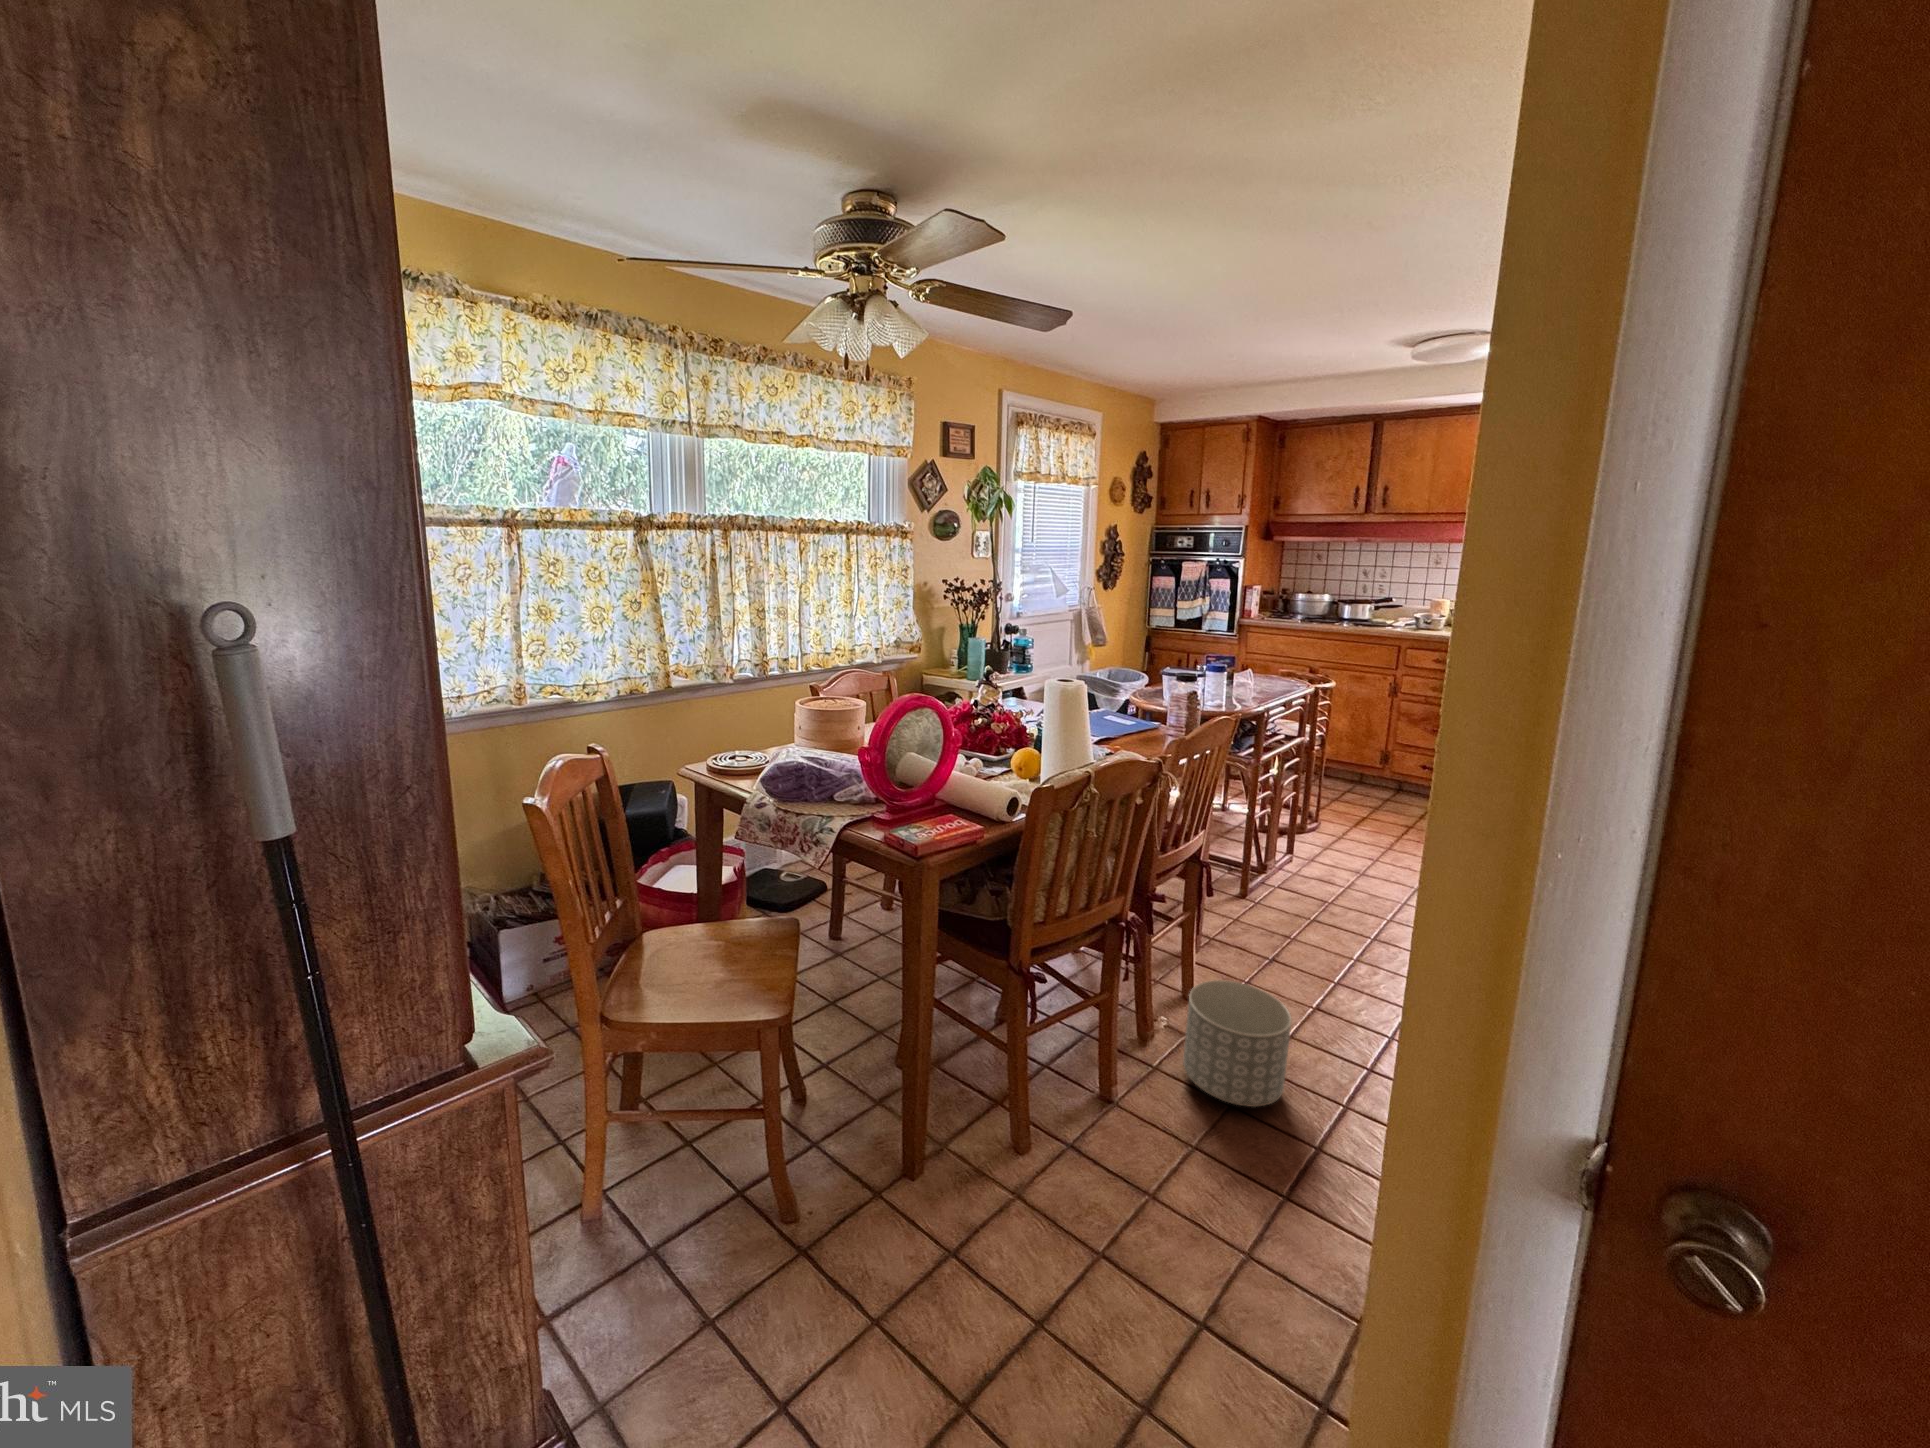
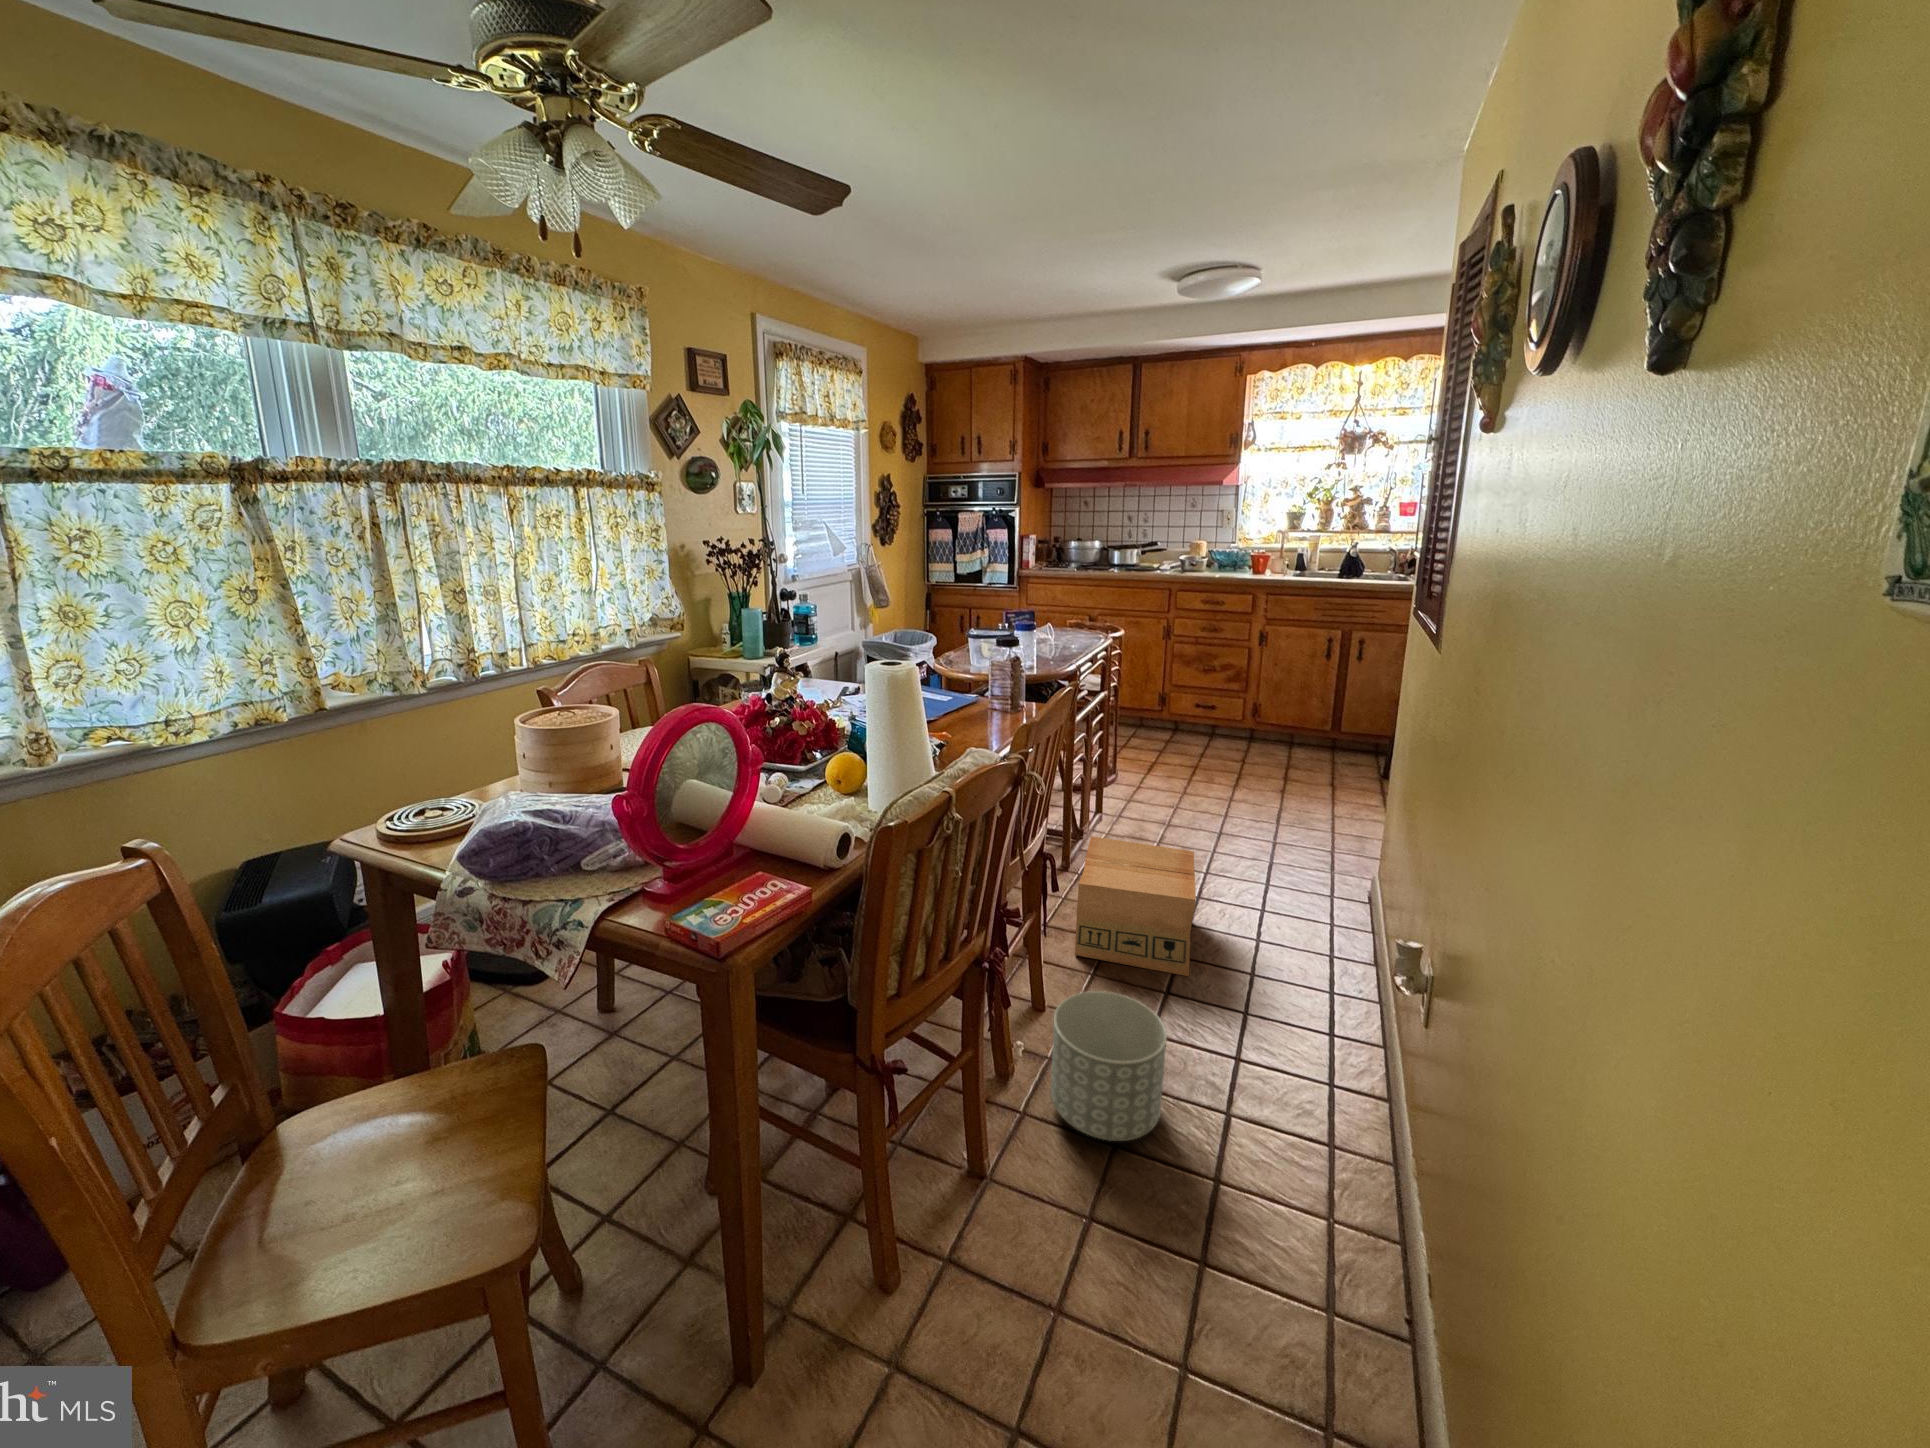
cardboard box: none [1235,866,1370,1004] -> present [1075,836,1196,976]

